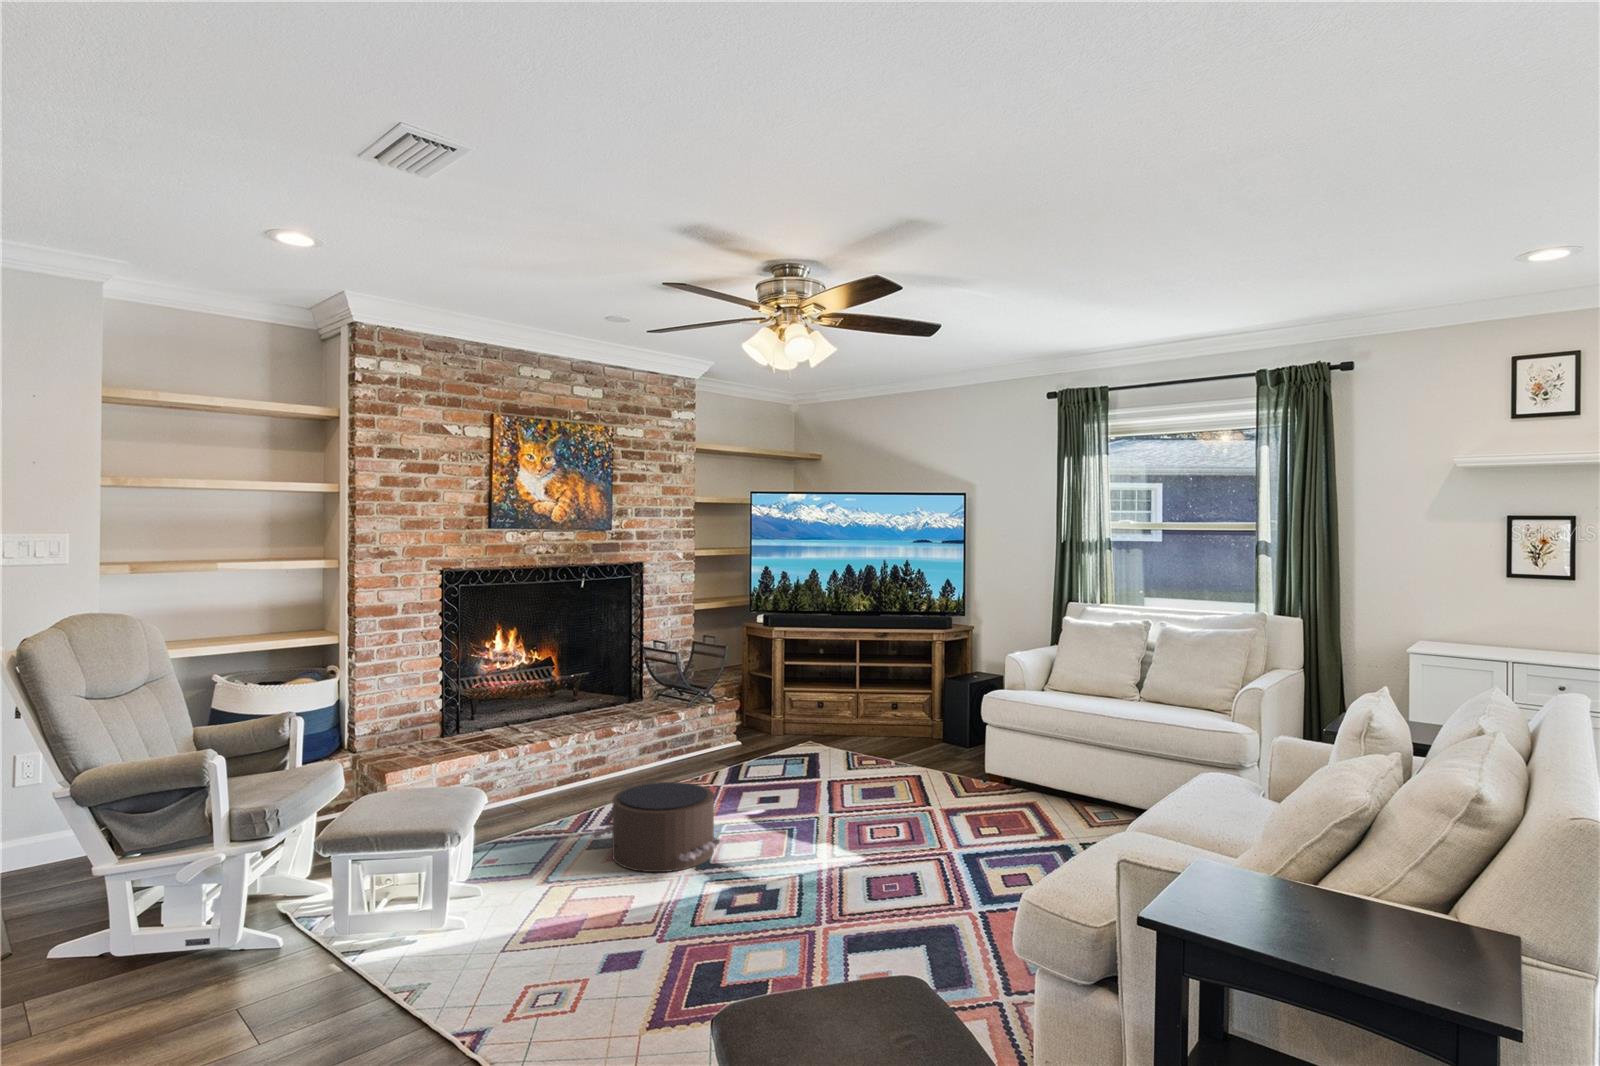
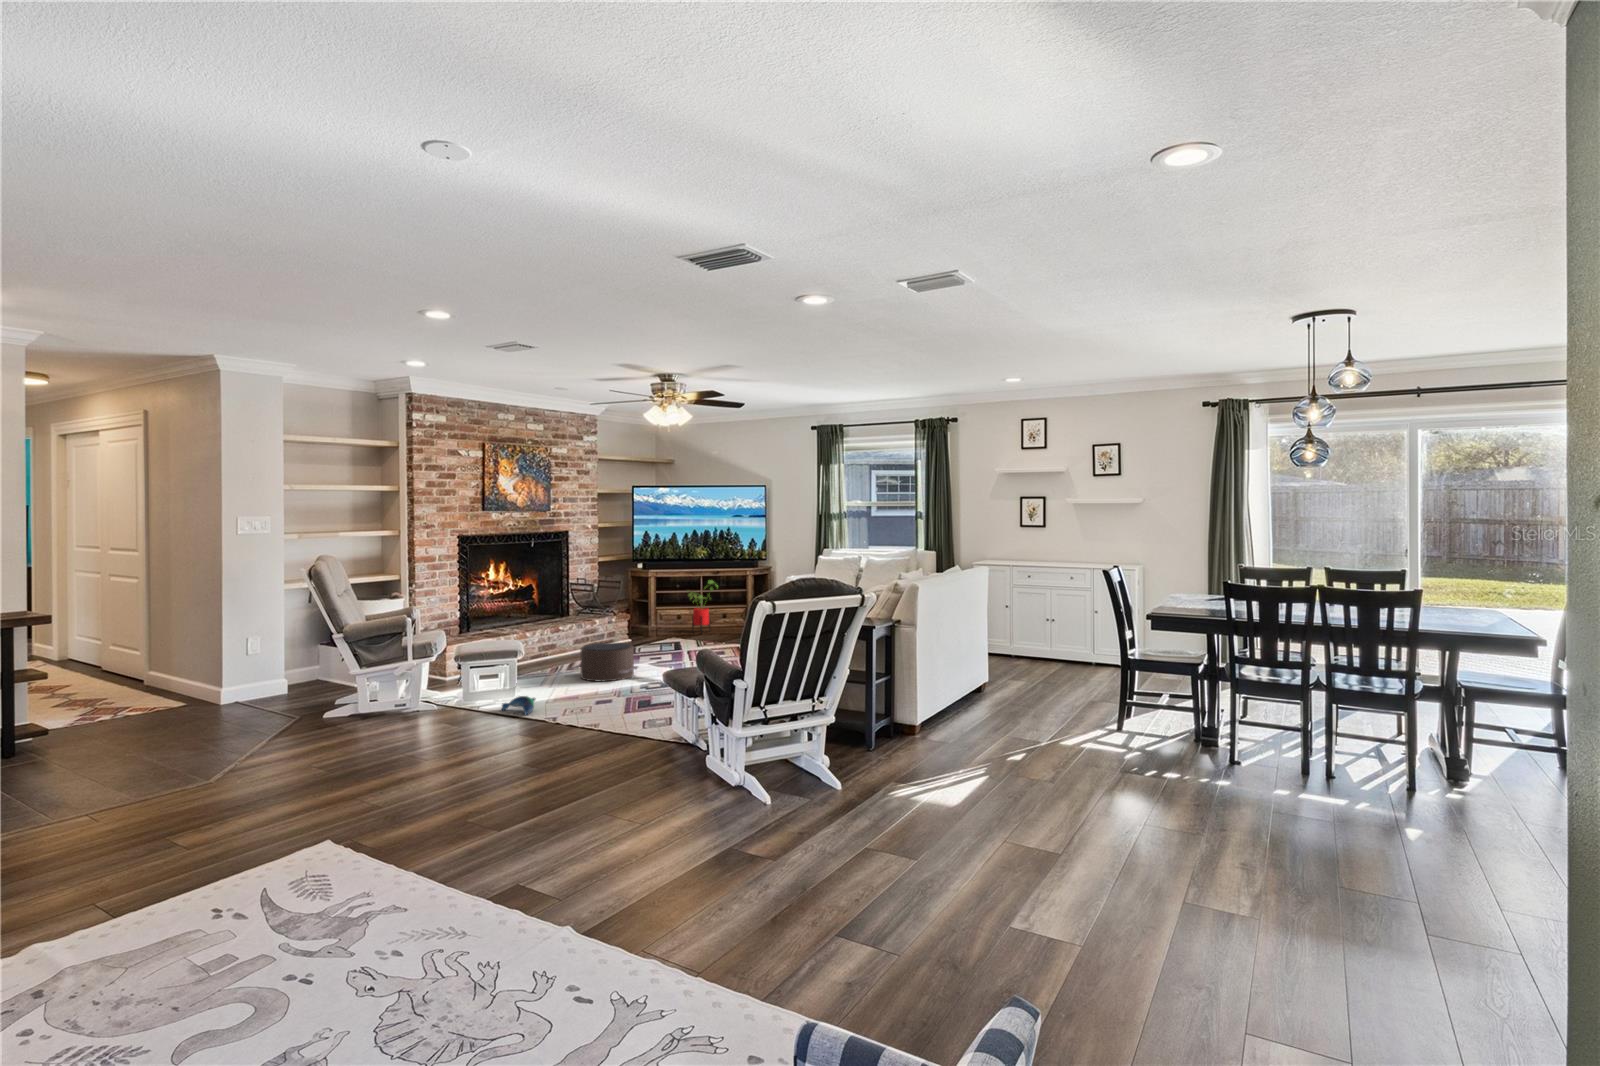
house plant: none [831,648,886,739] -> present [688,580,717,631]
plush toy: none [395,938,468,1000] -> present [501,696,535,715]

